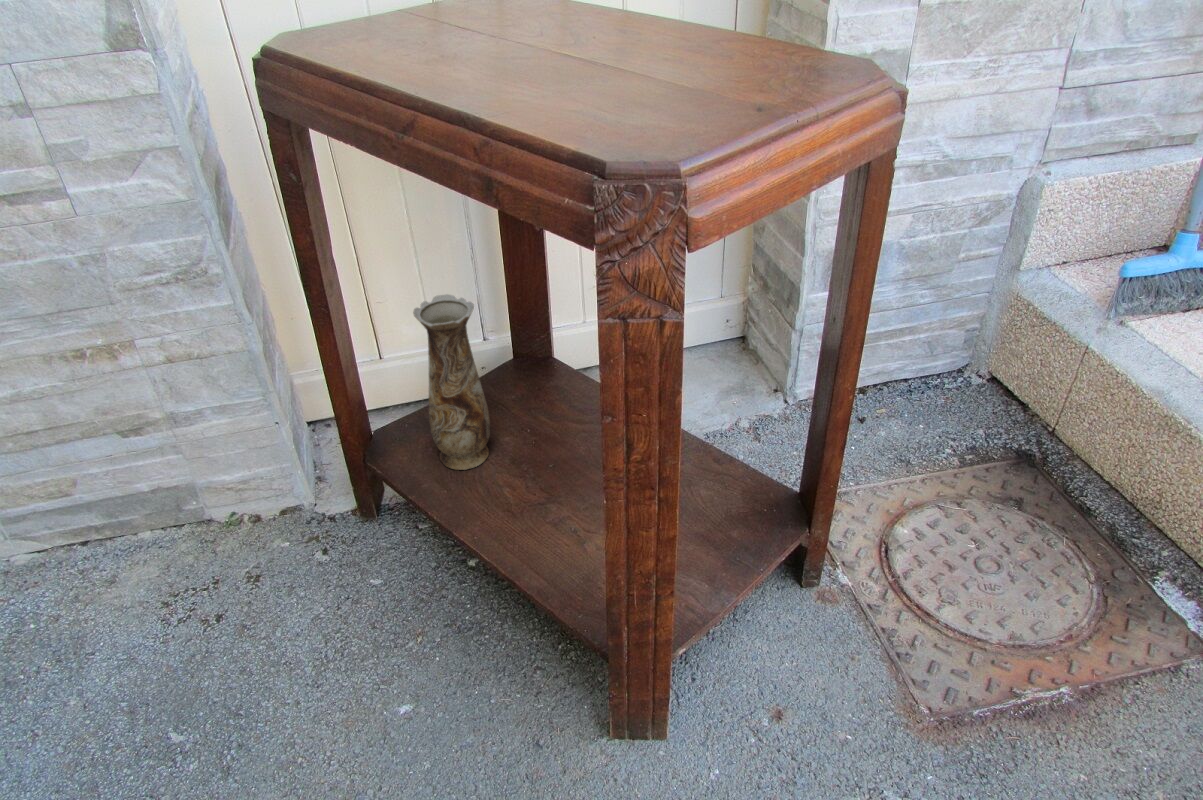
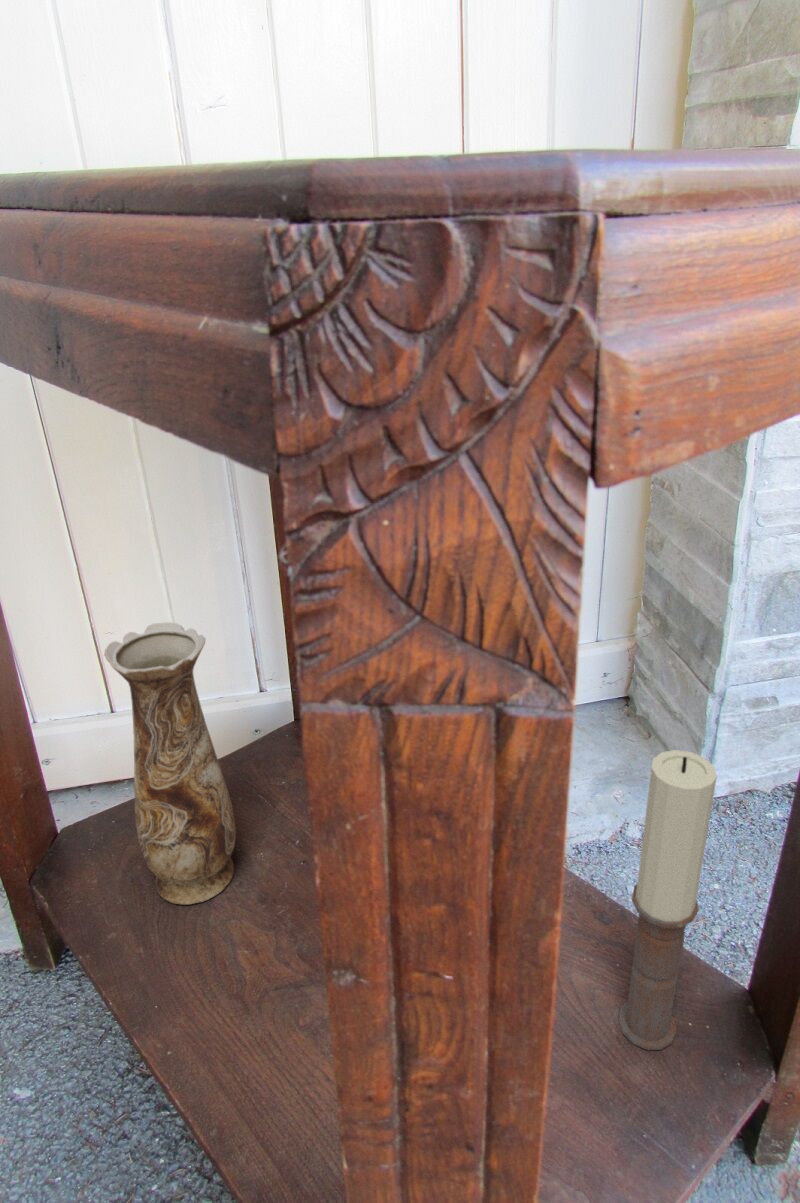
candle: none [724,353,768,521] -> present [618,750,717,1050]

